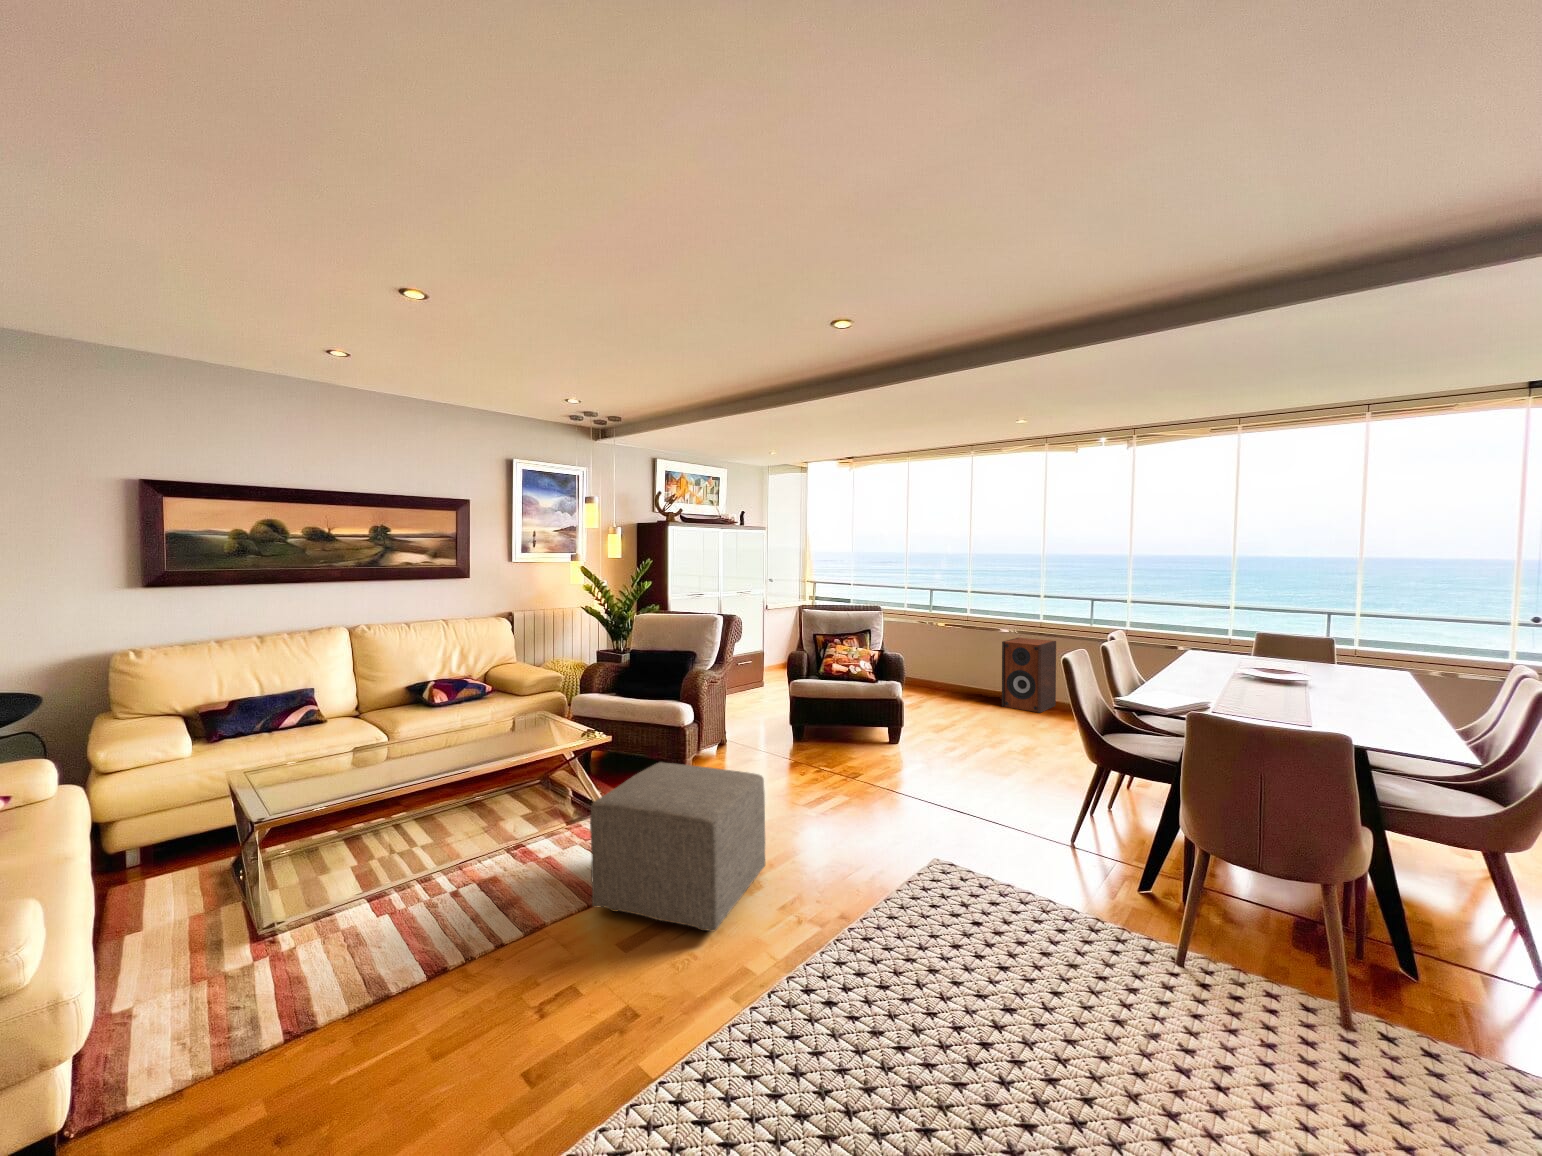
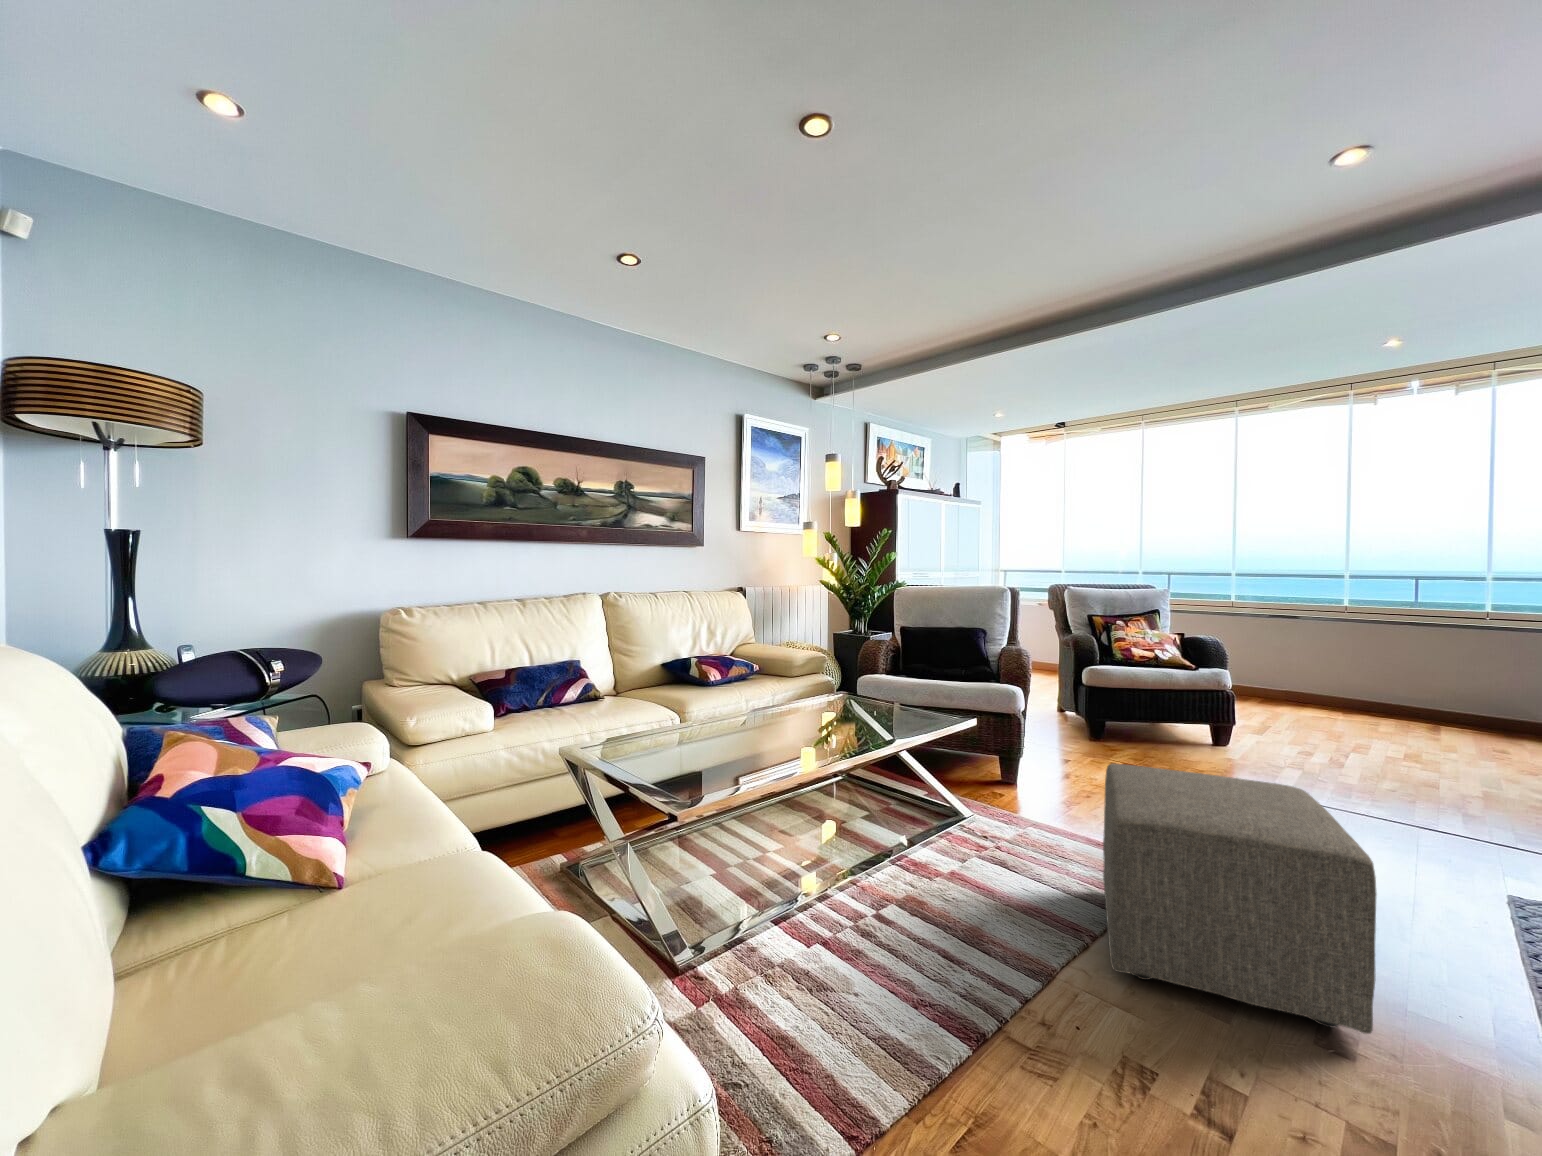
speaker: present [1002,638,1056,713] -> none [1311,628,1385,719]

